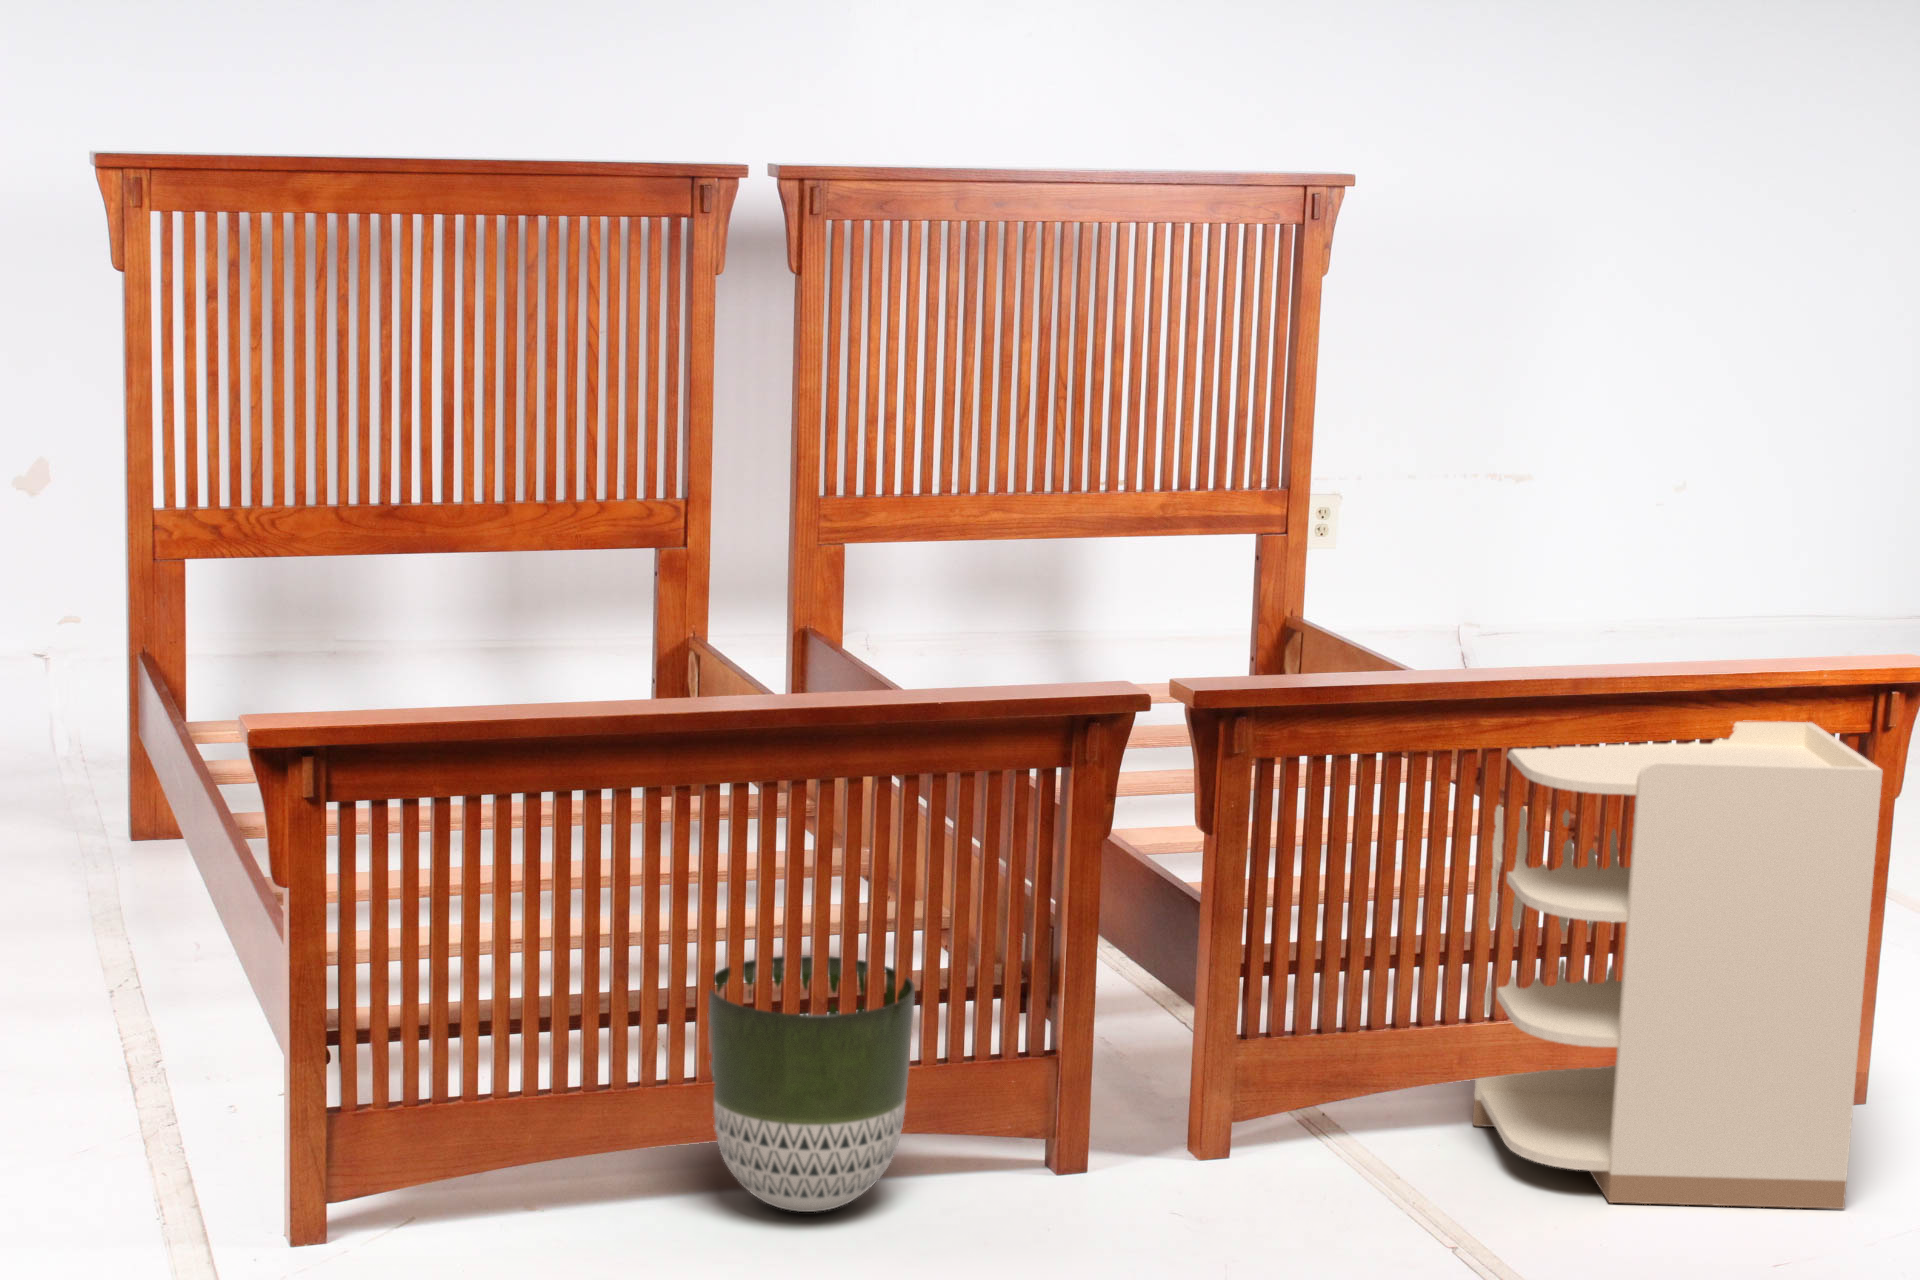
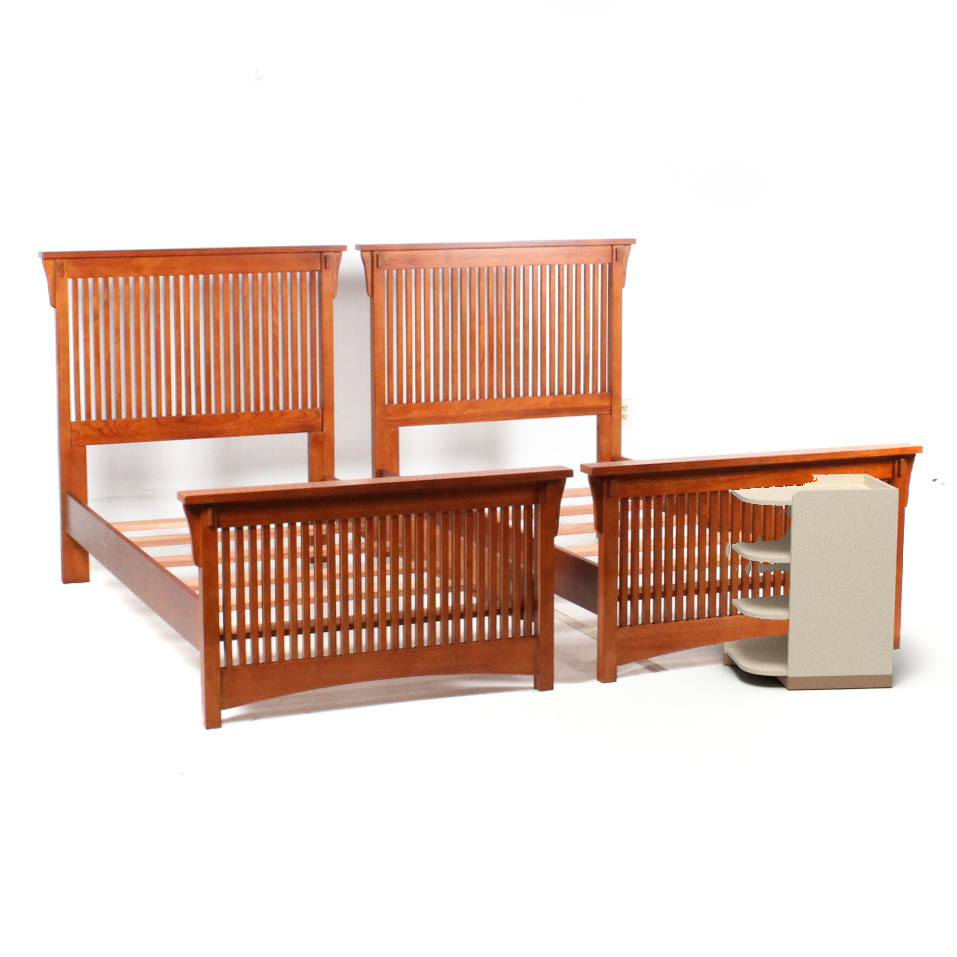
planter: present [707,955,915,1212] -> none [384,596,477,709]

